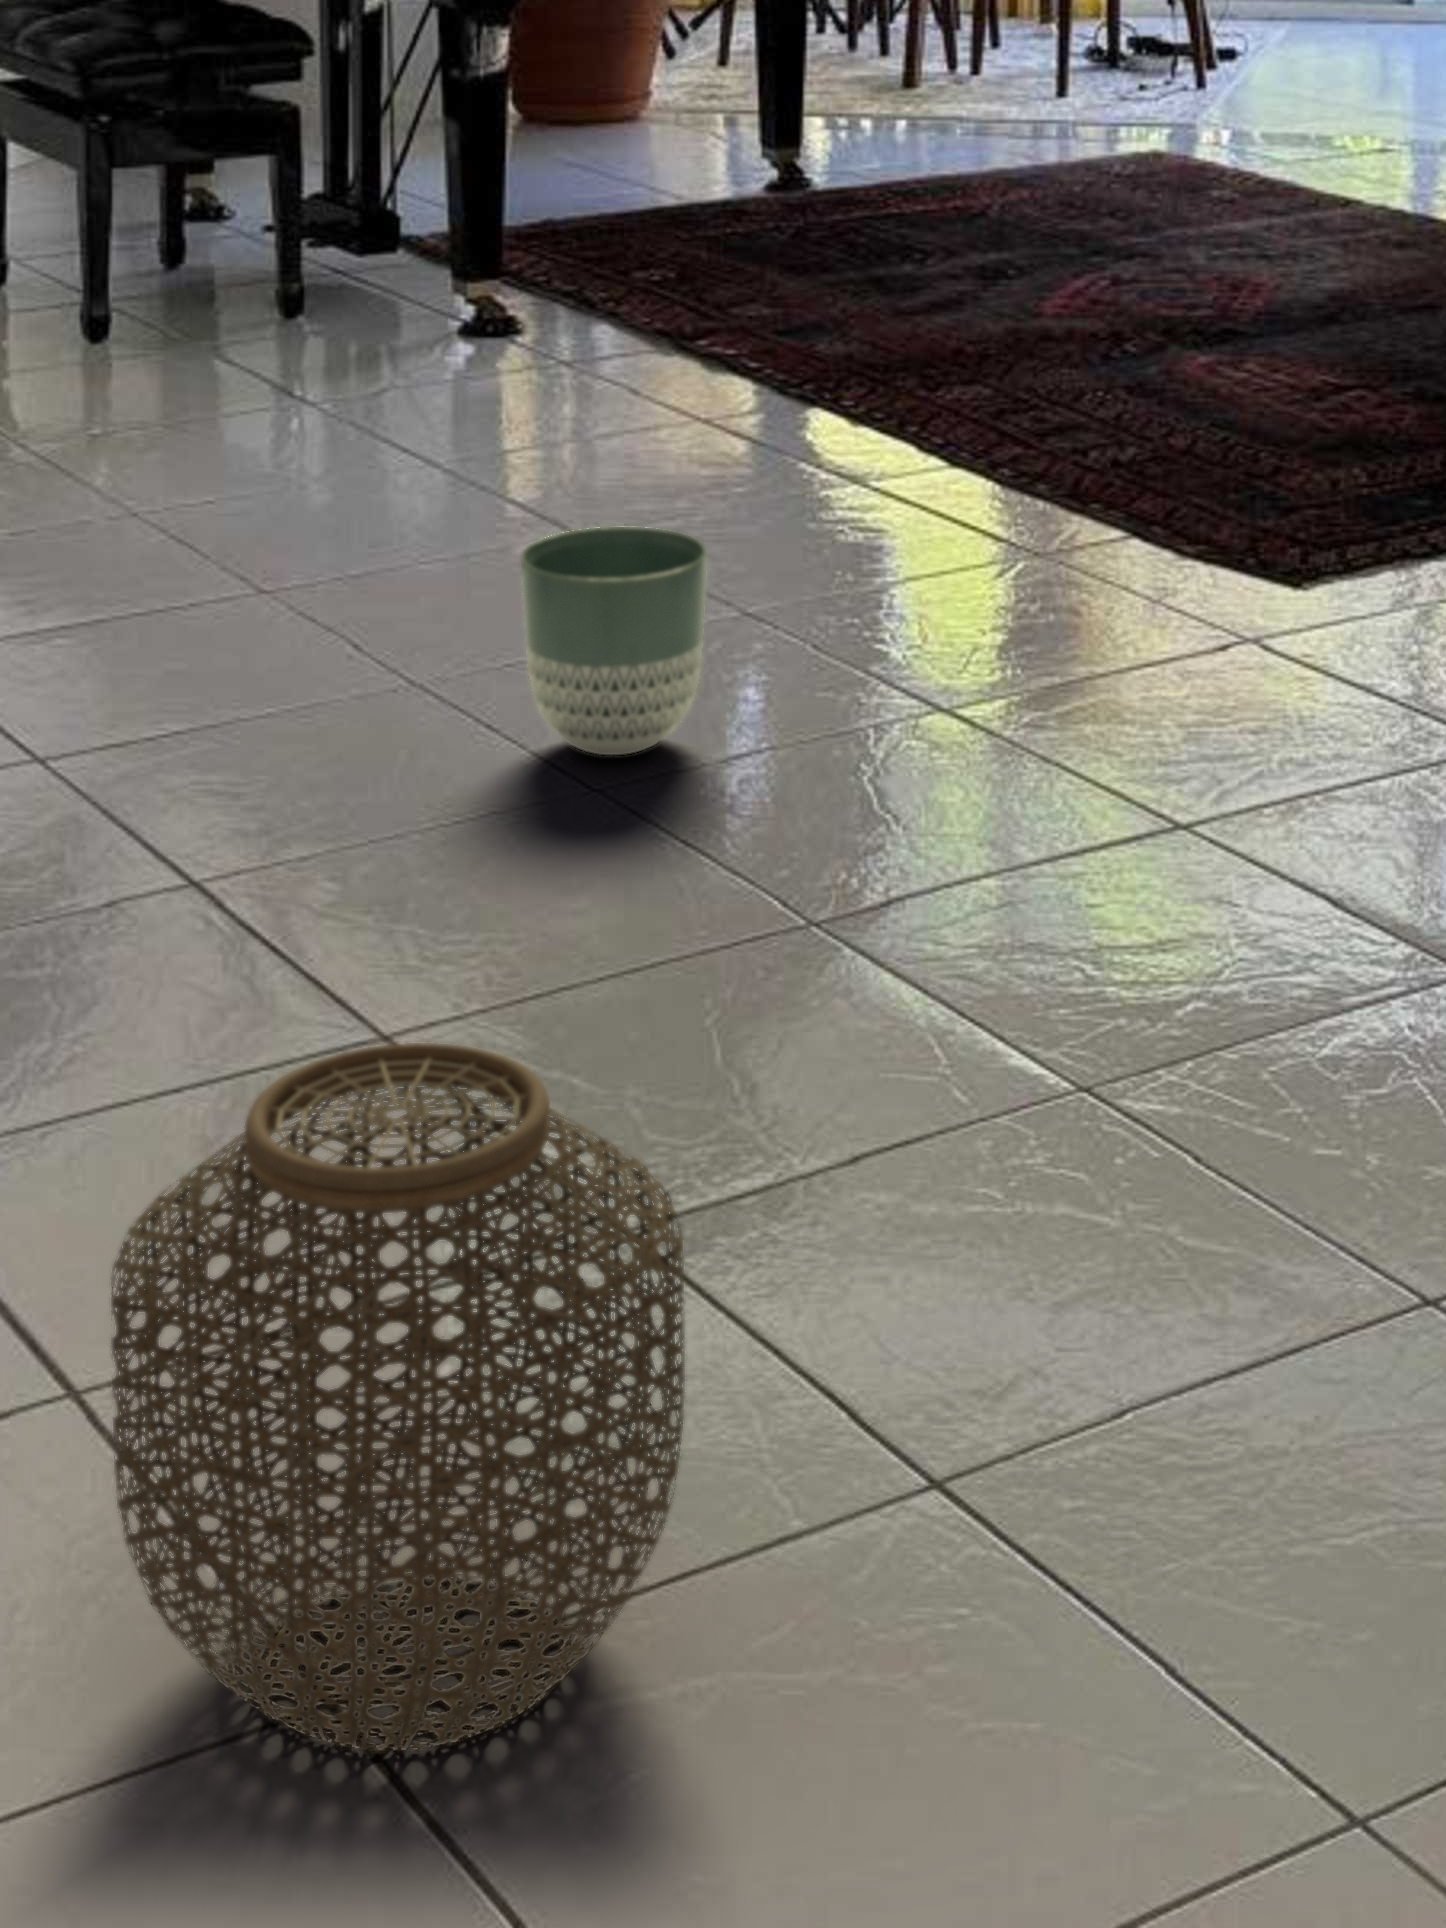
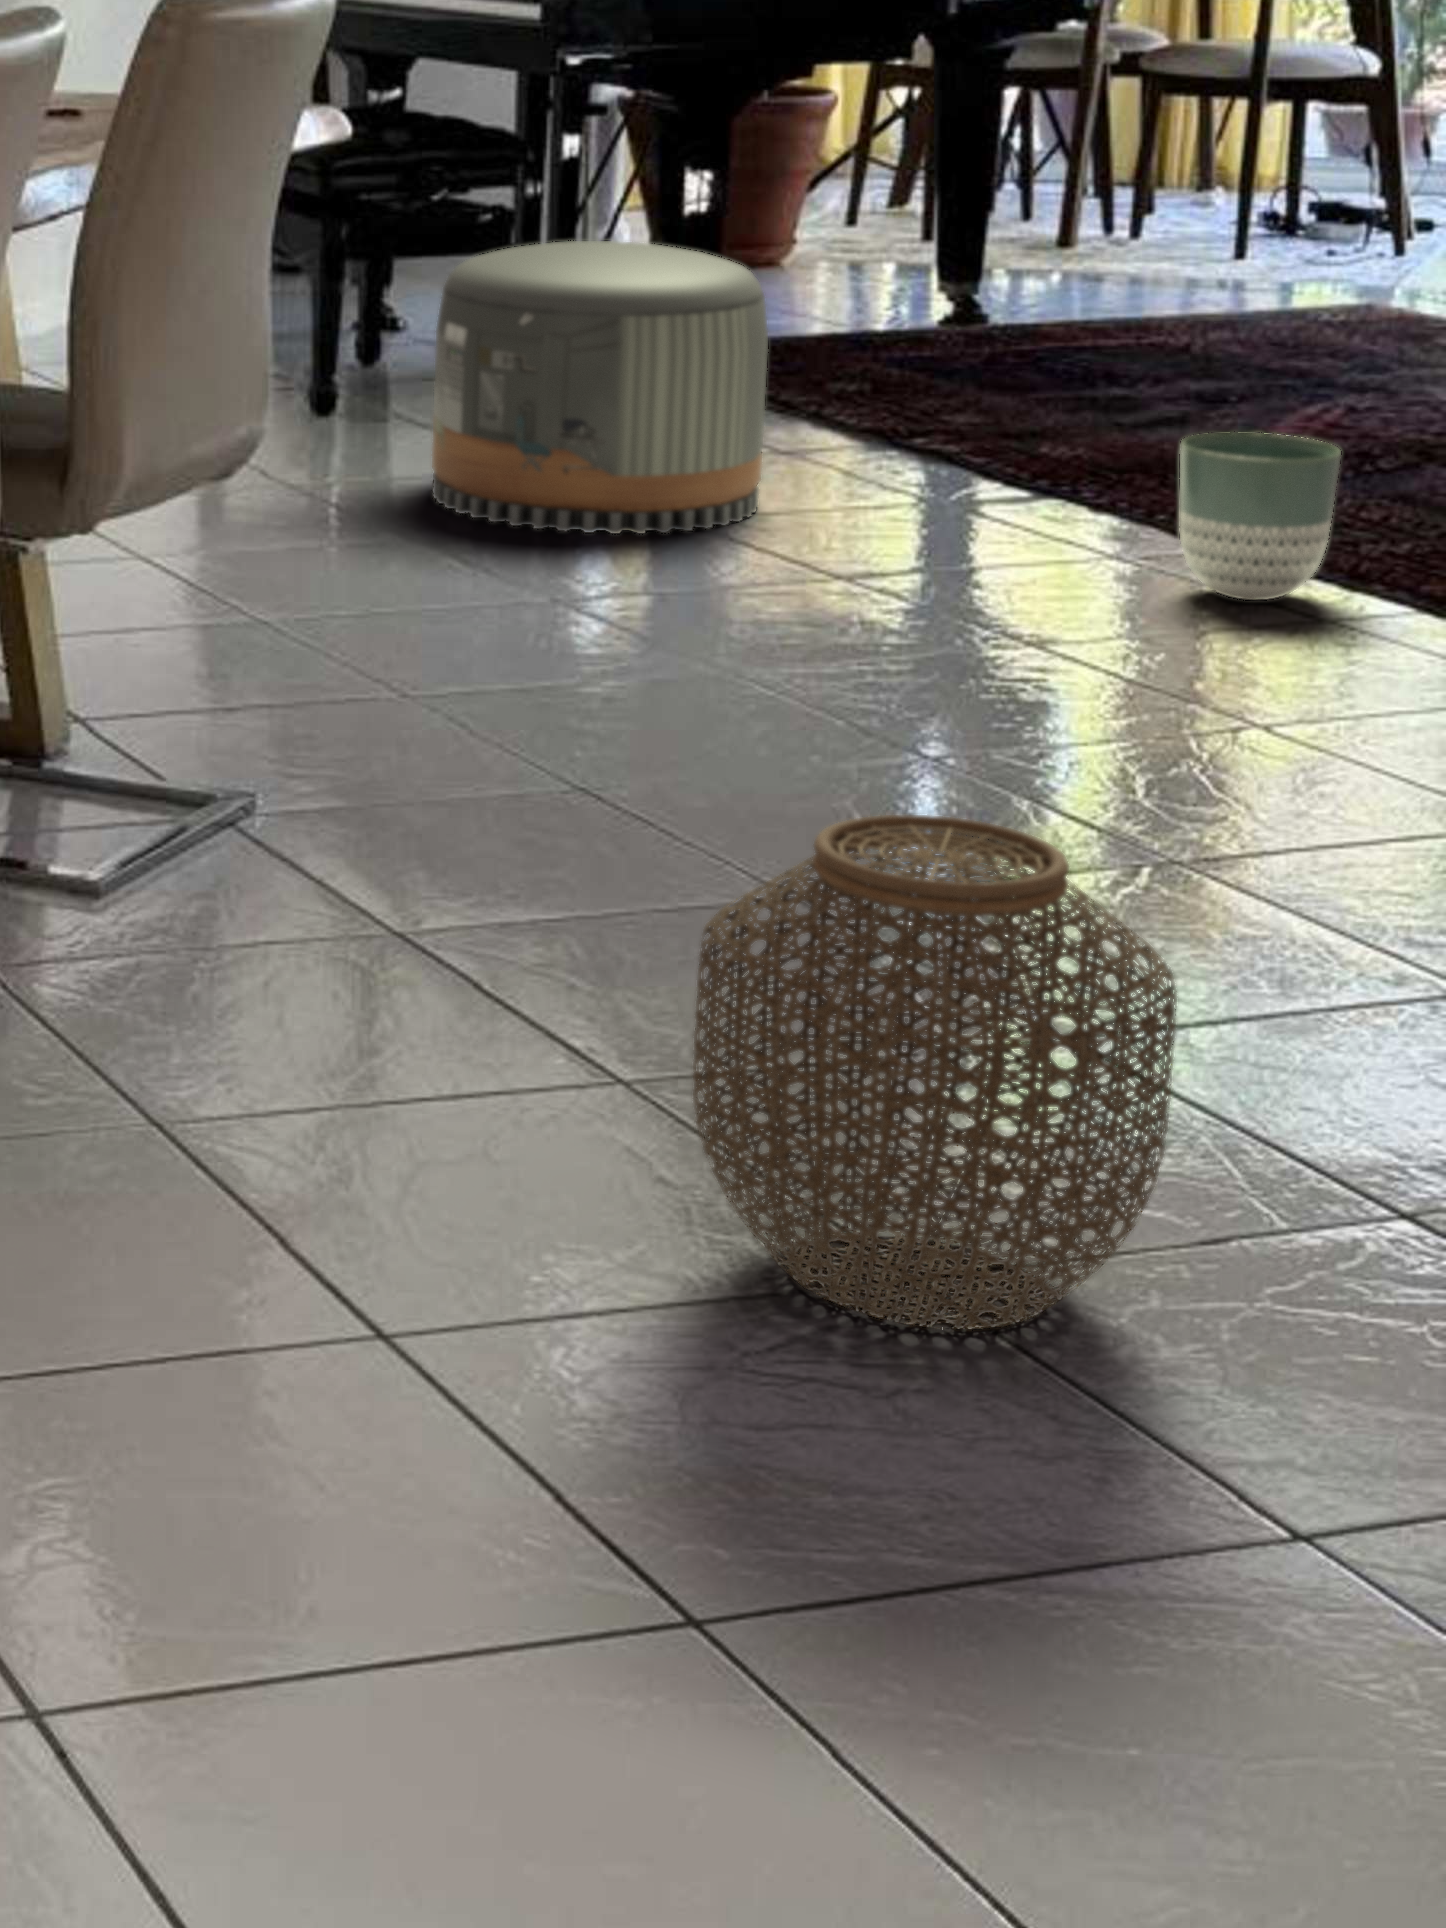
pouf: none [180,154,534,487] -> present [432,241,768,534]
planter: present [521,527,707,755] -> present [1179,432,1341,600]

